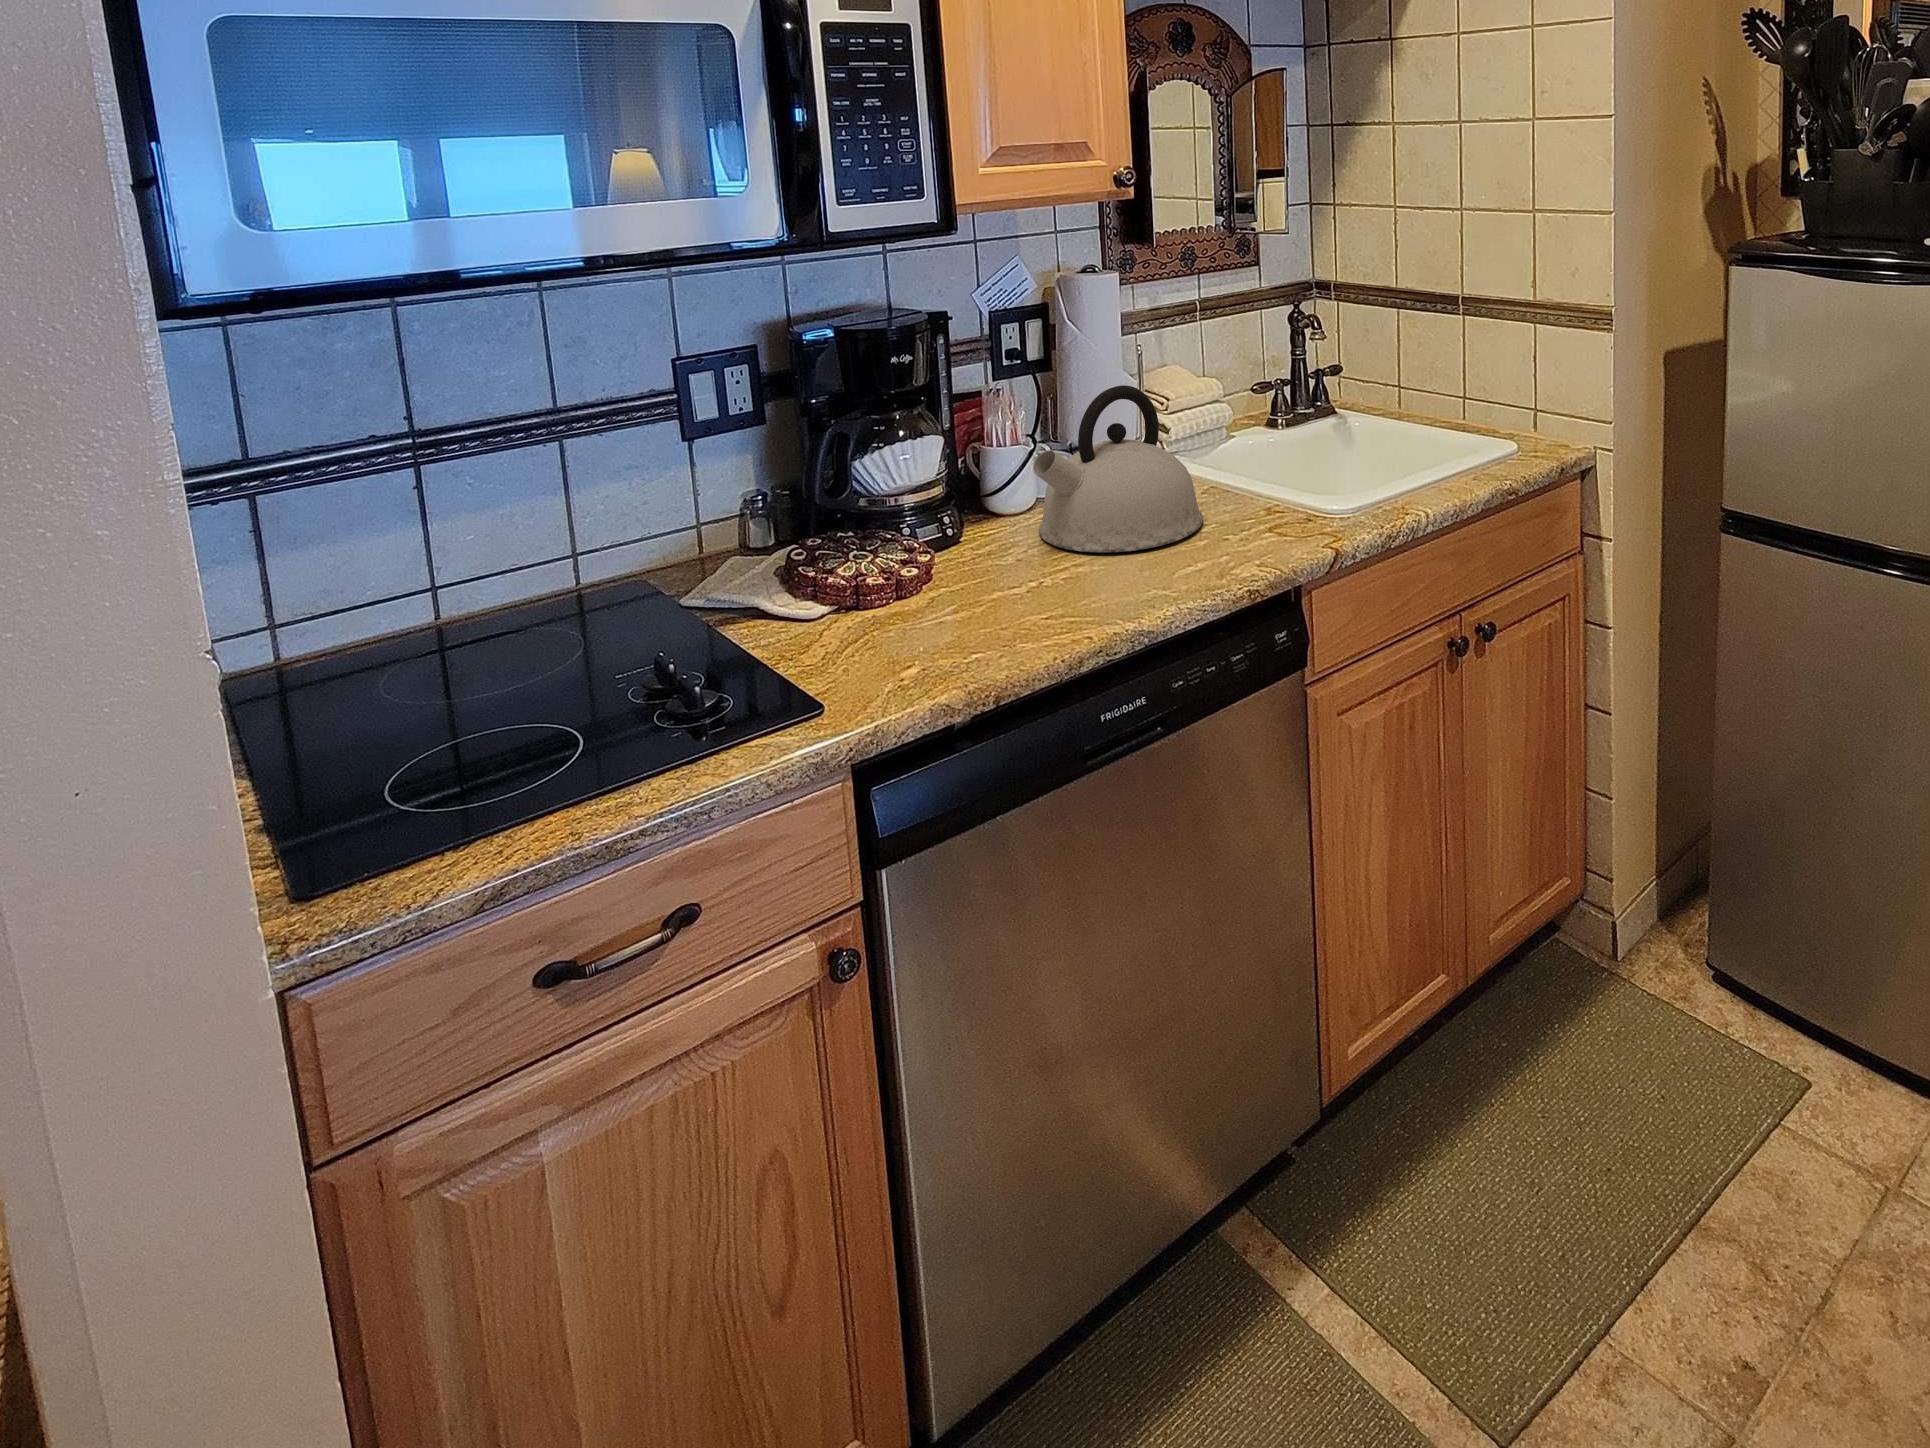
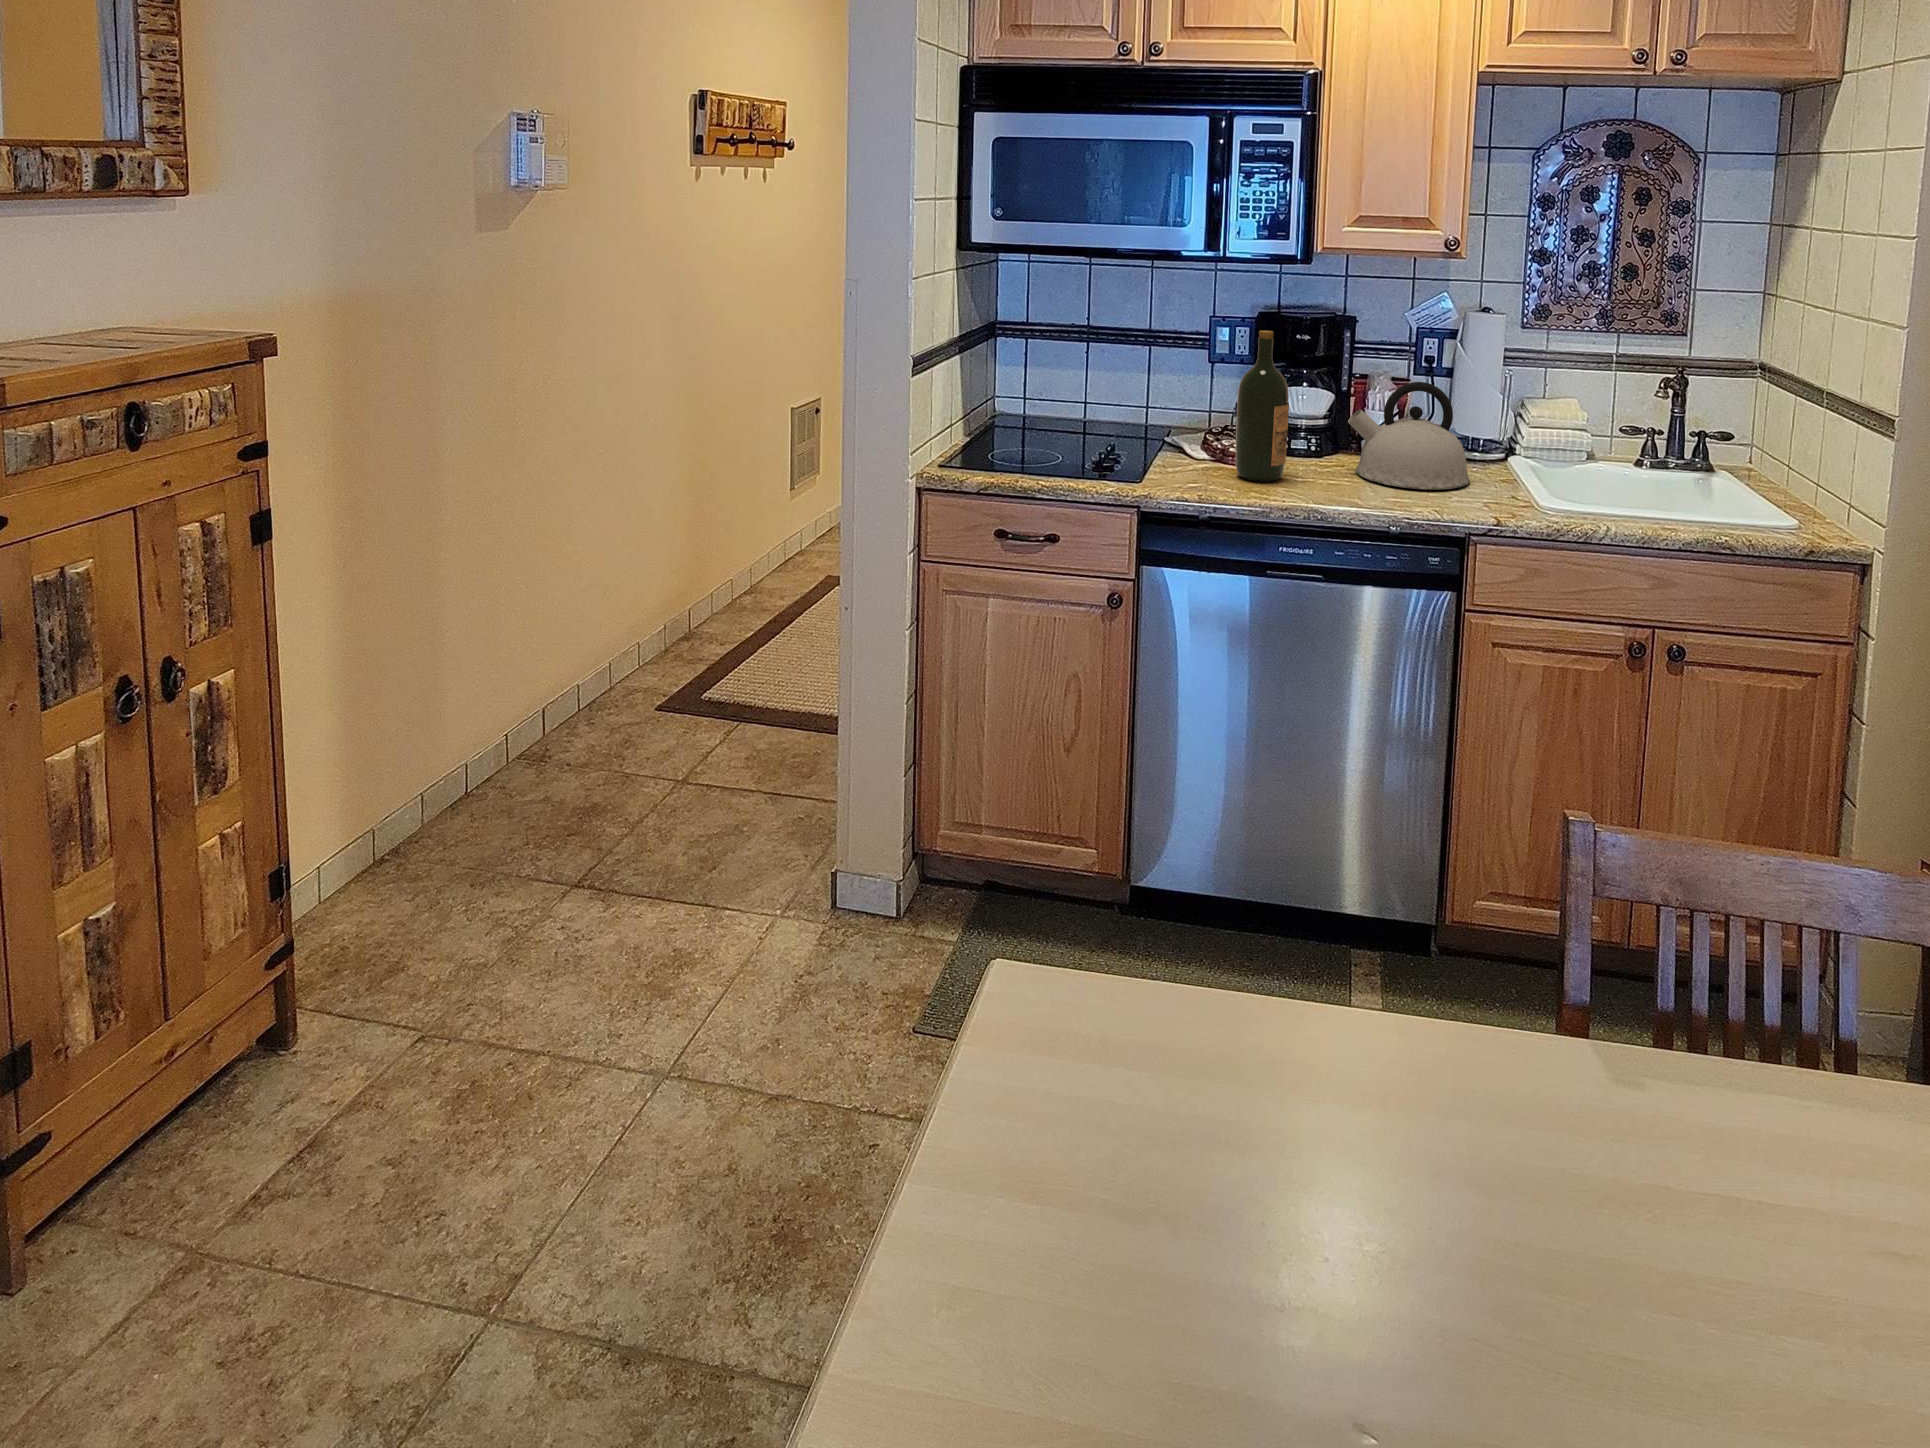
wine bottle: none [904,358,1003,623] -> present [1236,330,1289,481]

